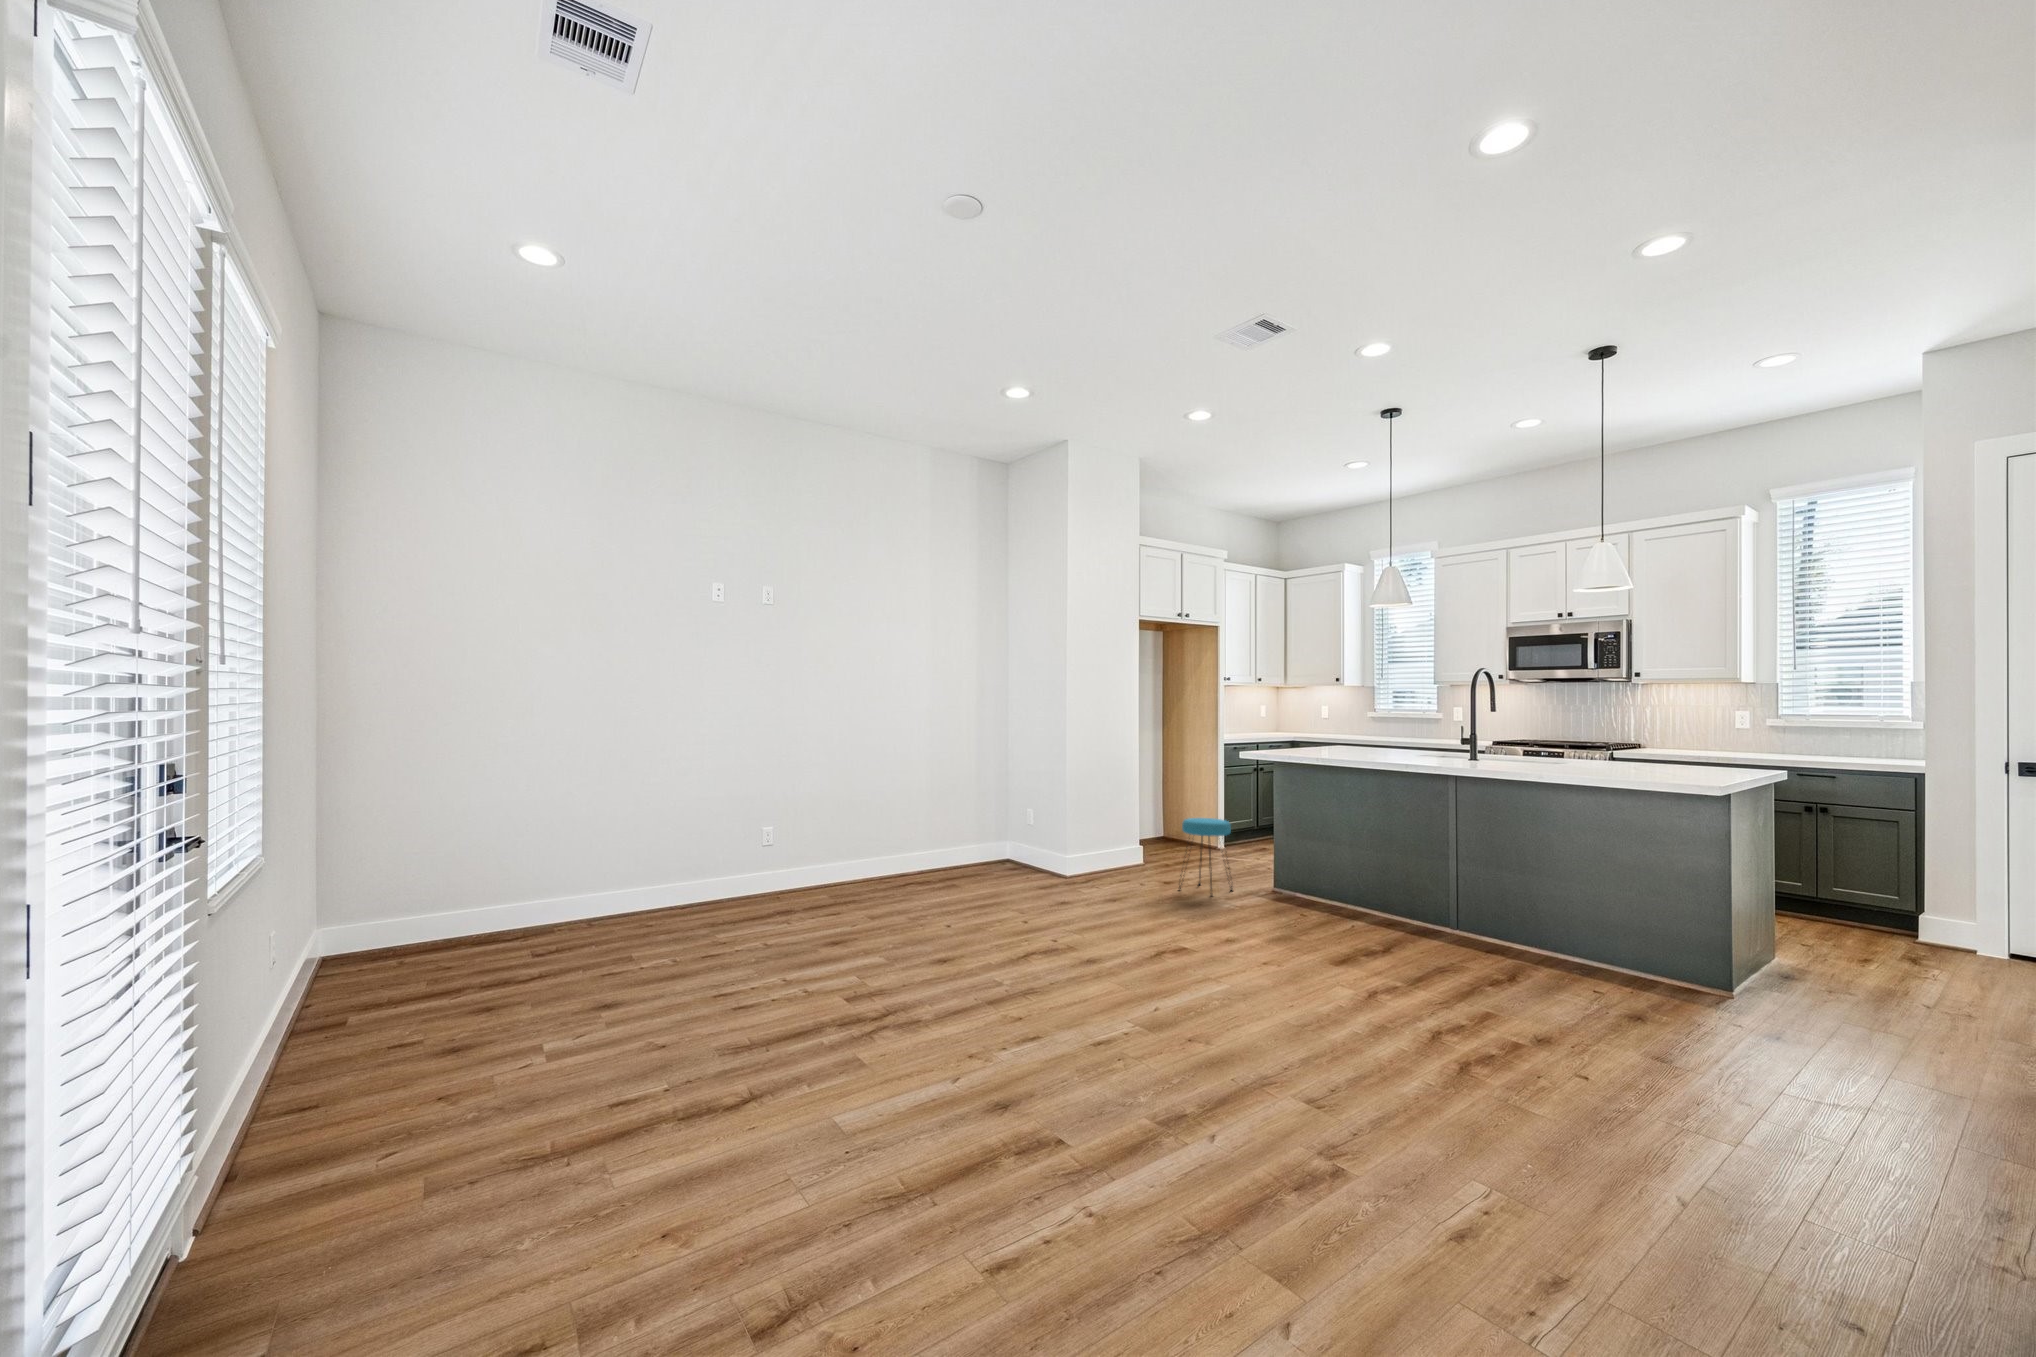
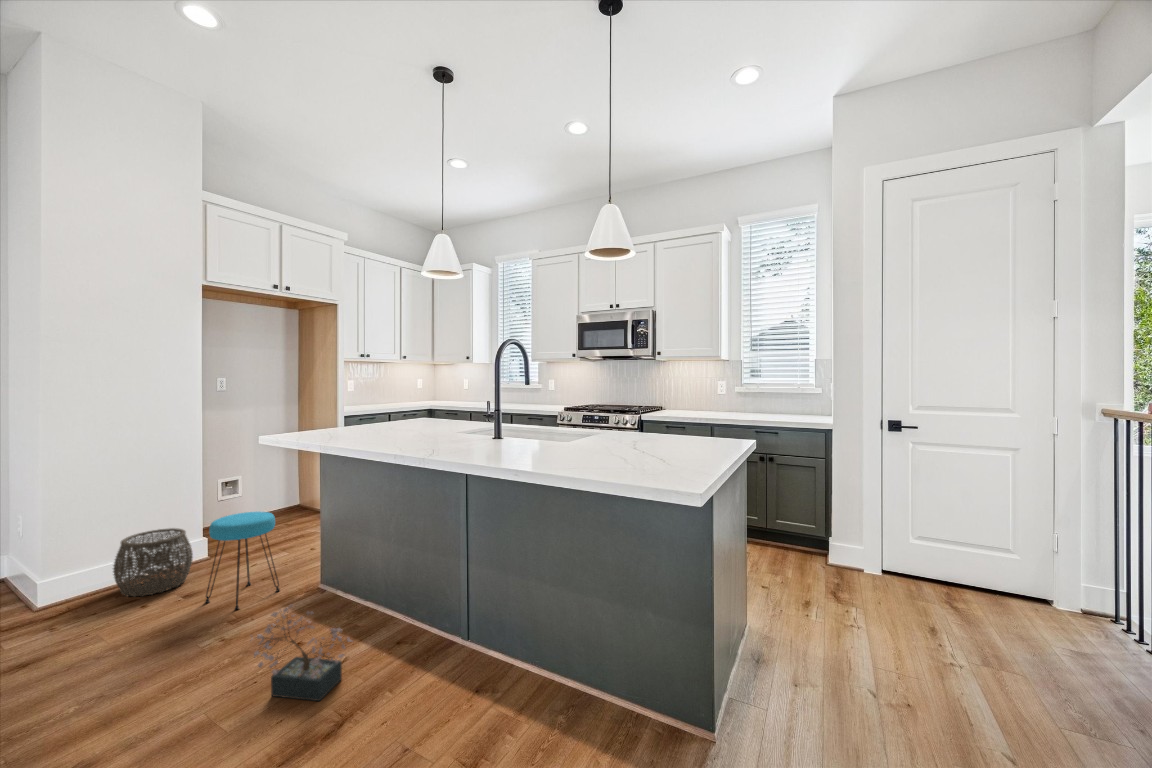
woven basket: none [1094,830,1147,881] -> present [113,528,193,597]
decorative plant: none [1292,874,1365,943] -> present [250,605,352,701]

